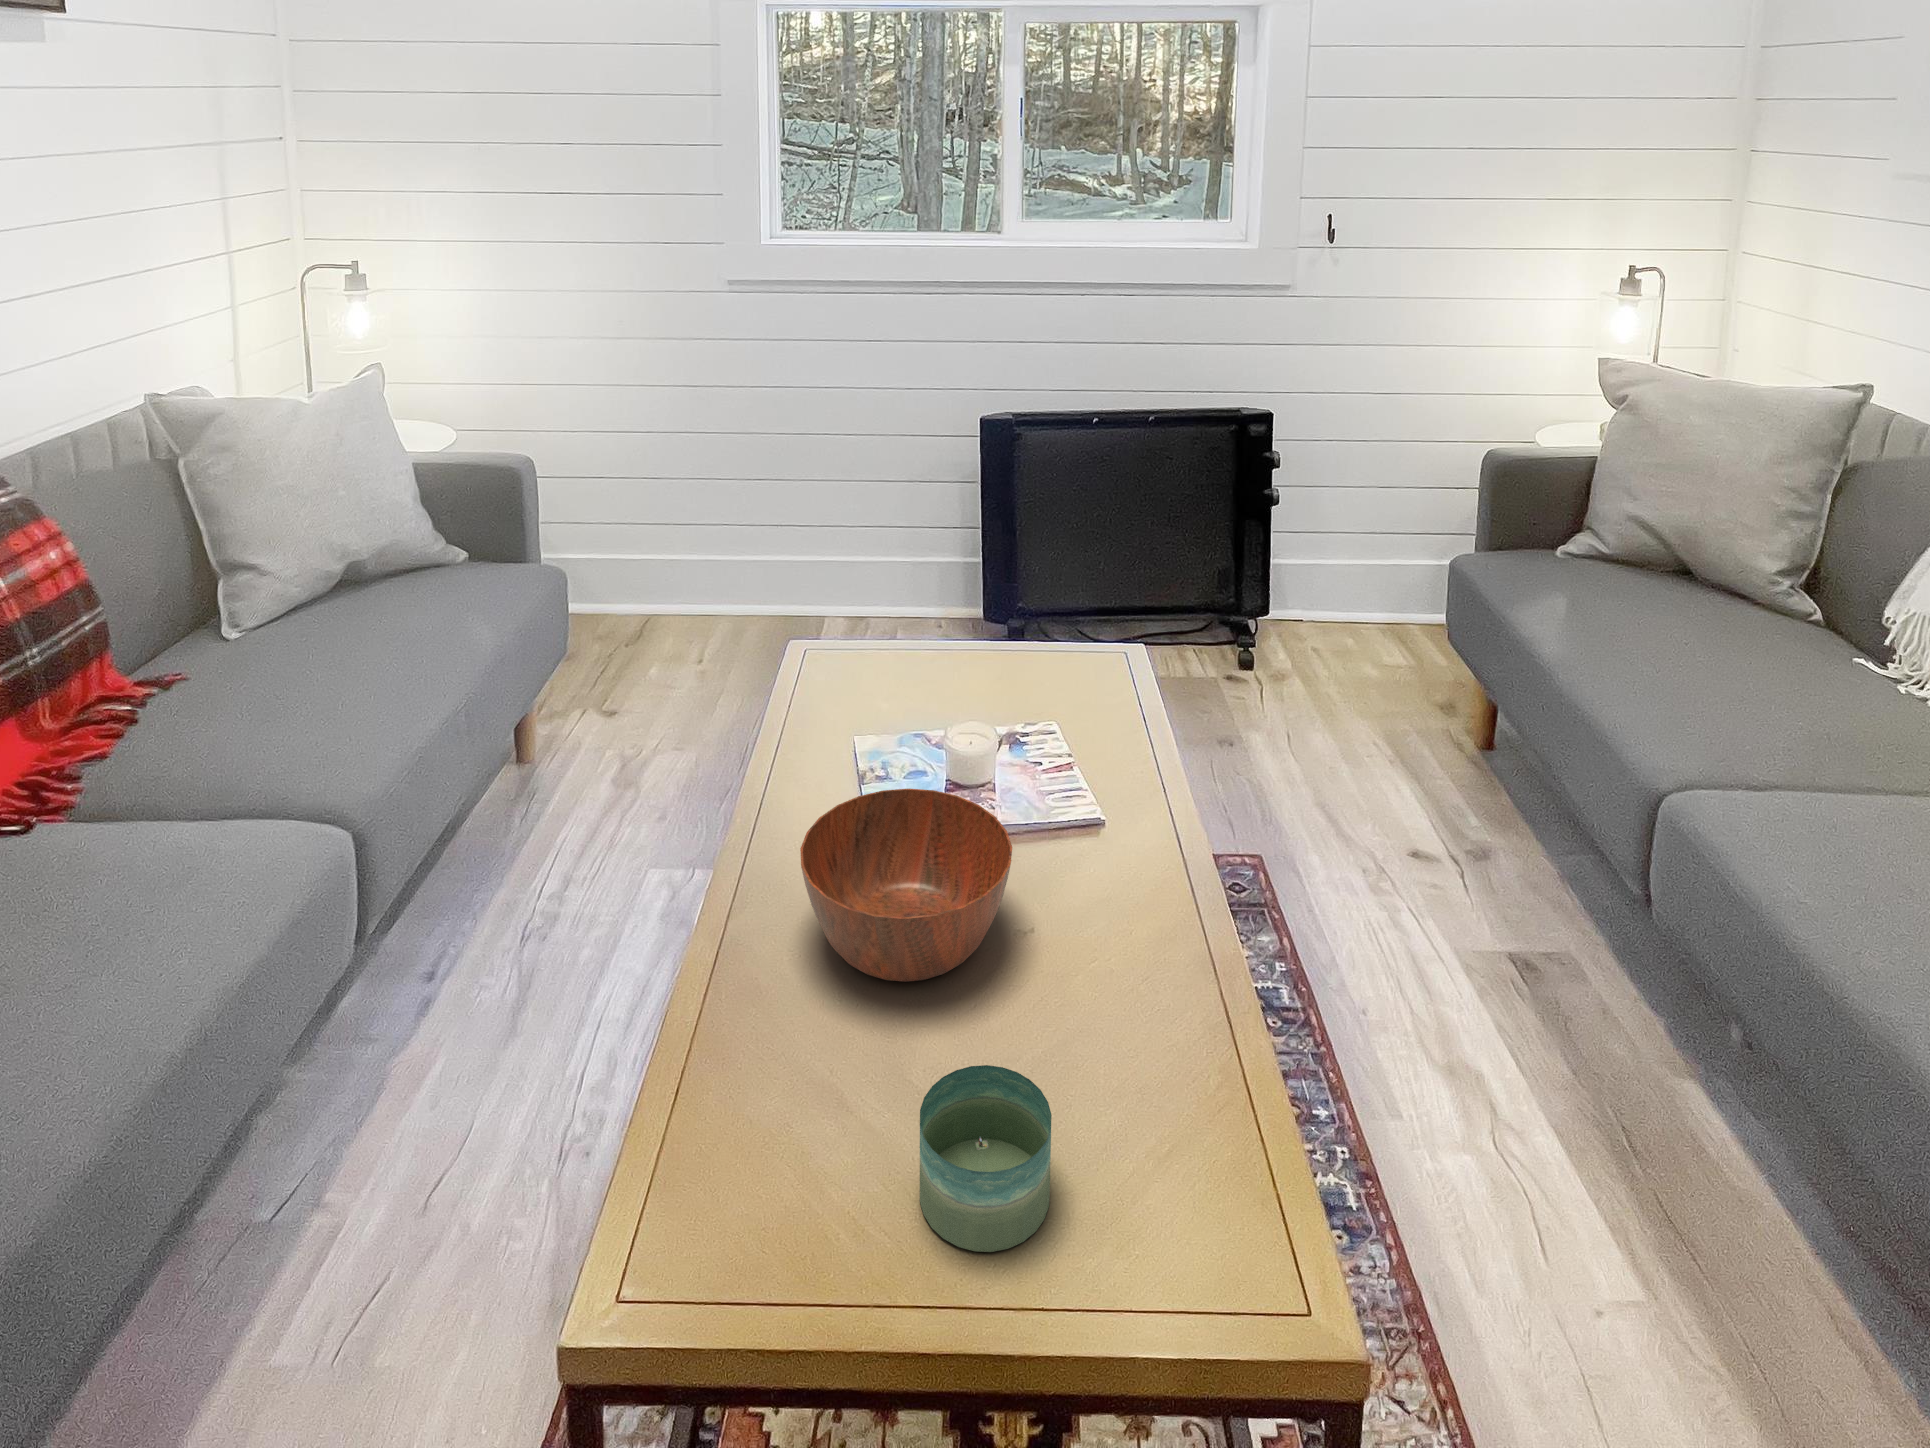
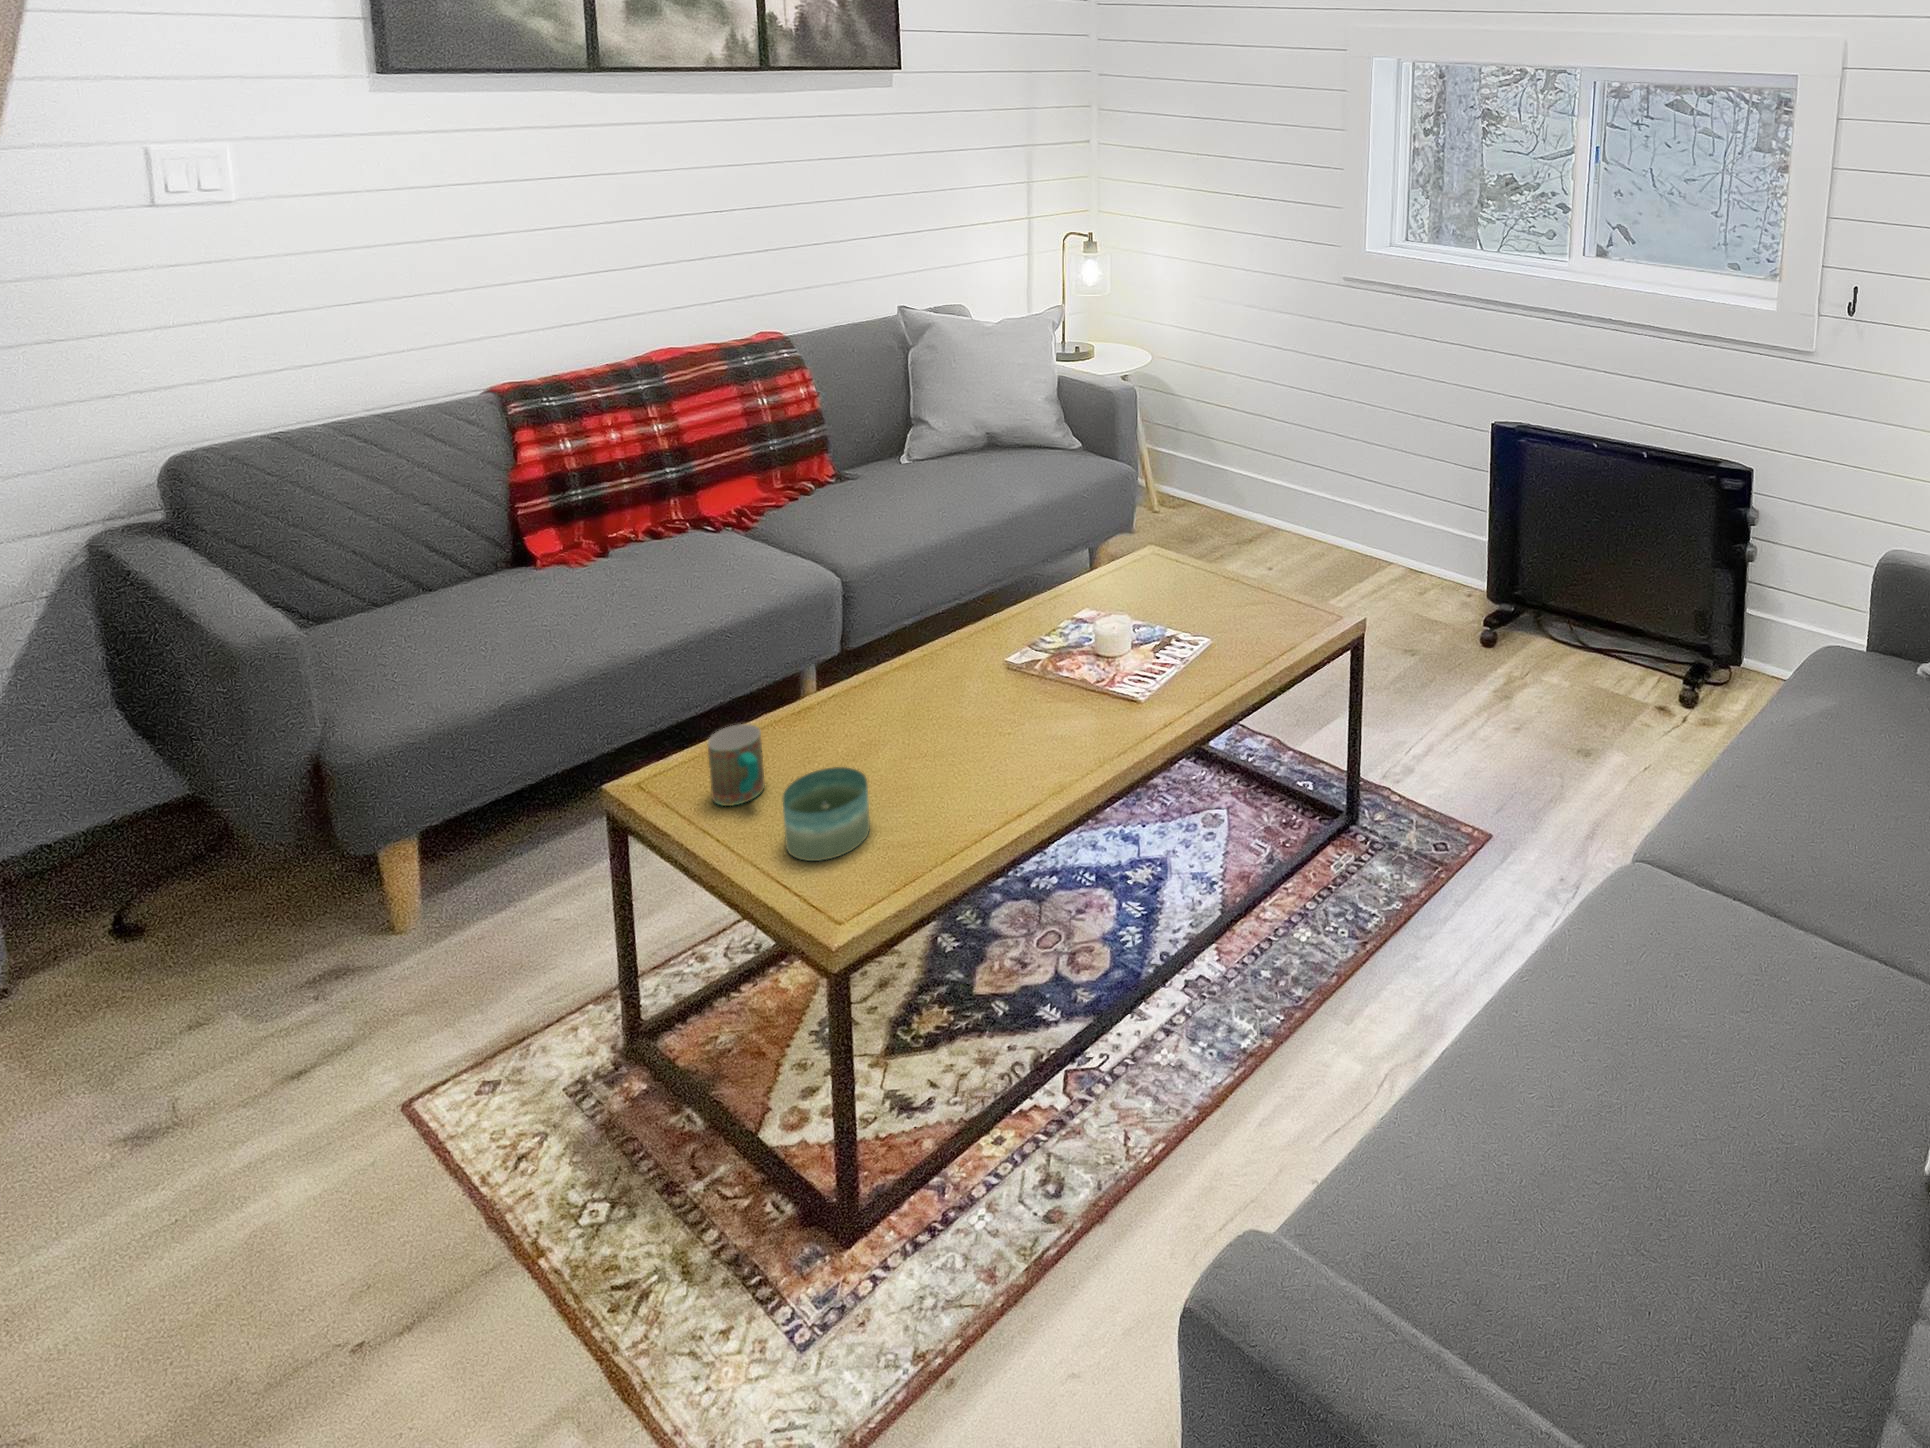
bowl: present [800,789,1012,982] -> none [899,630,1044,743]
mug: none [691,1080,817,1249] -> present [708,724,765,806]

